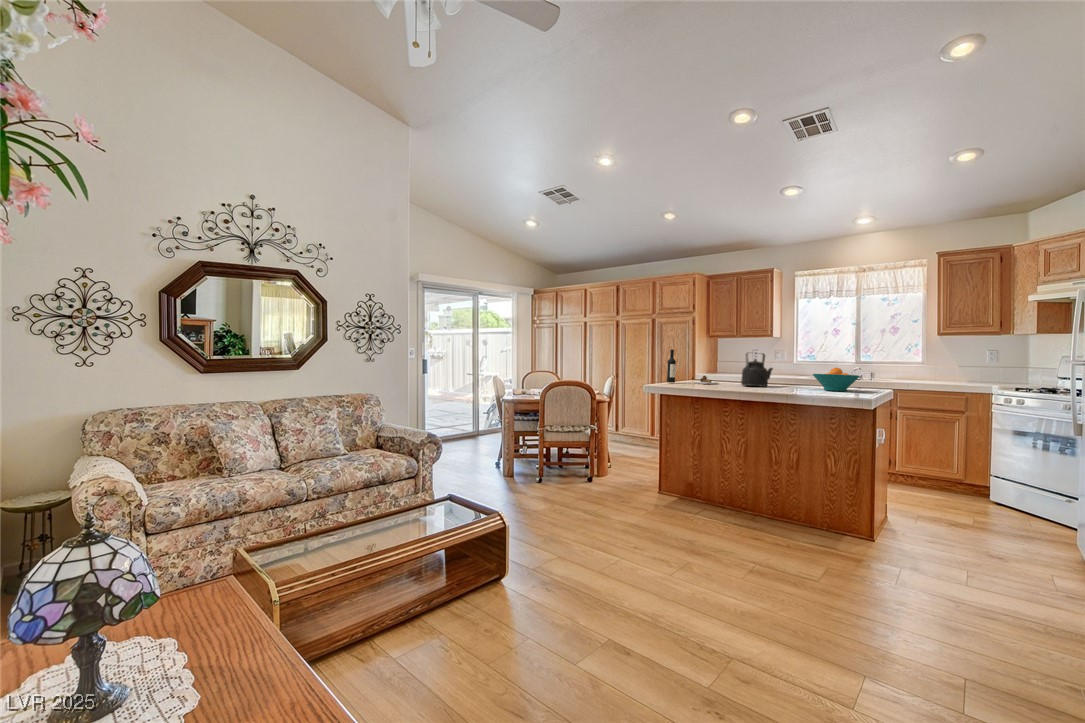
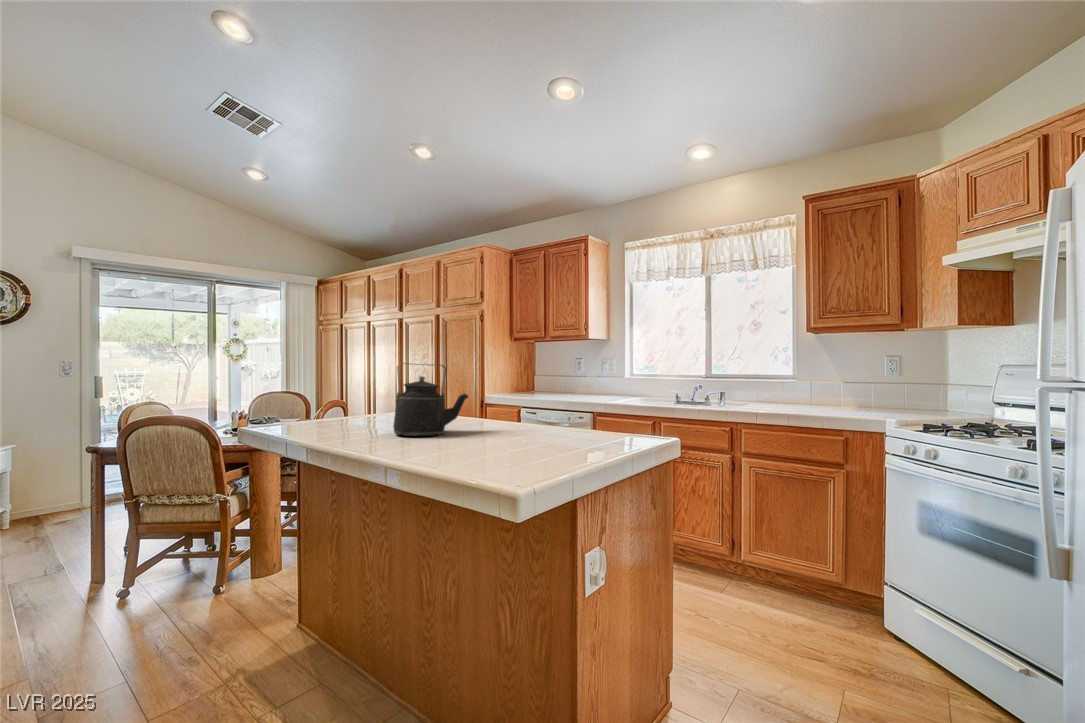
wine bottle: present [667,349,719,384] -> none [299,359,391,427]
fruit bowl: present [813,368,860,391] -> none [476,398,570,455]

